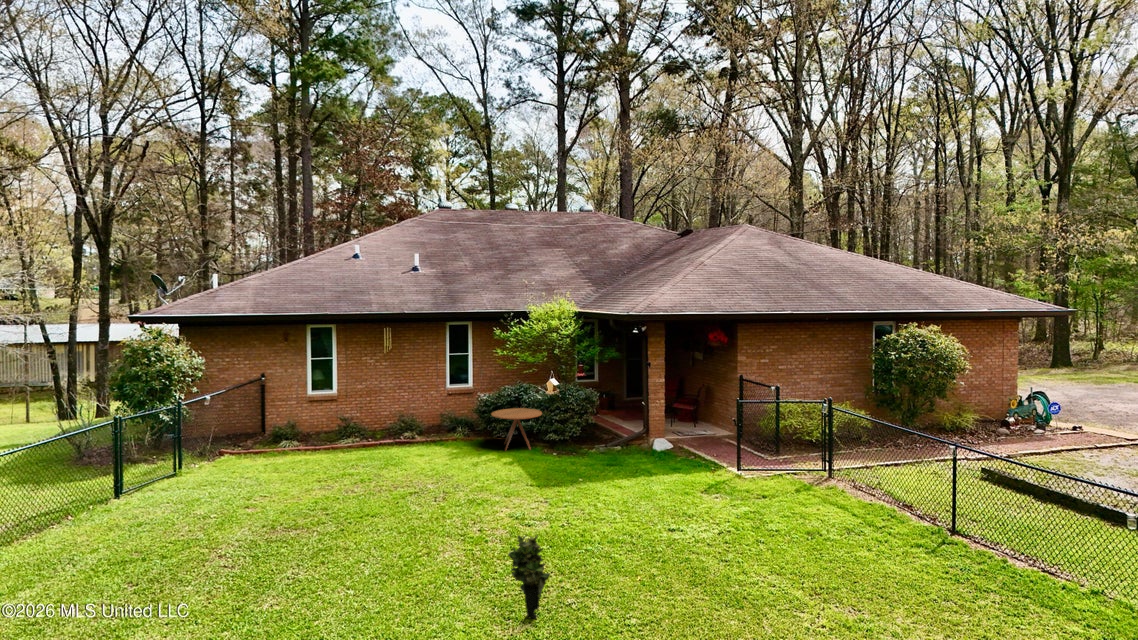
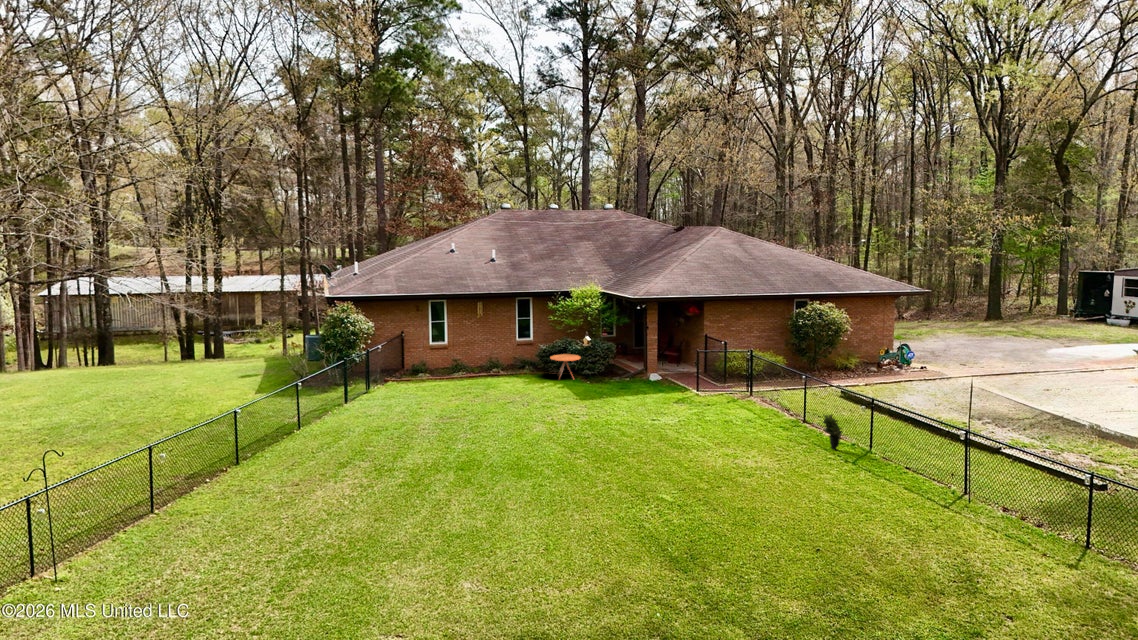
potted plant: present [508,535,550,619] -> present [823,415,842,450]

